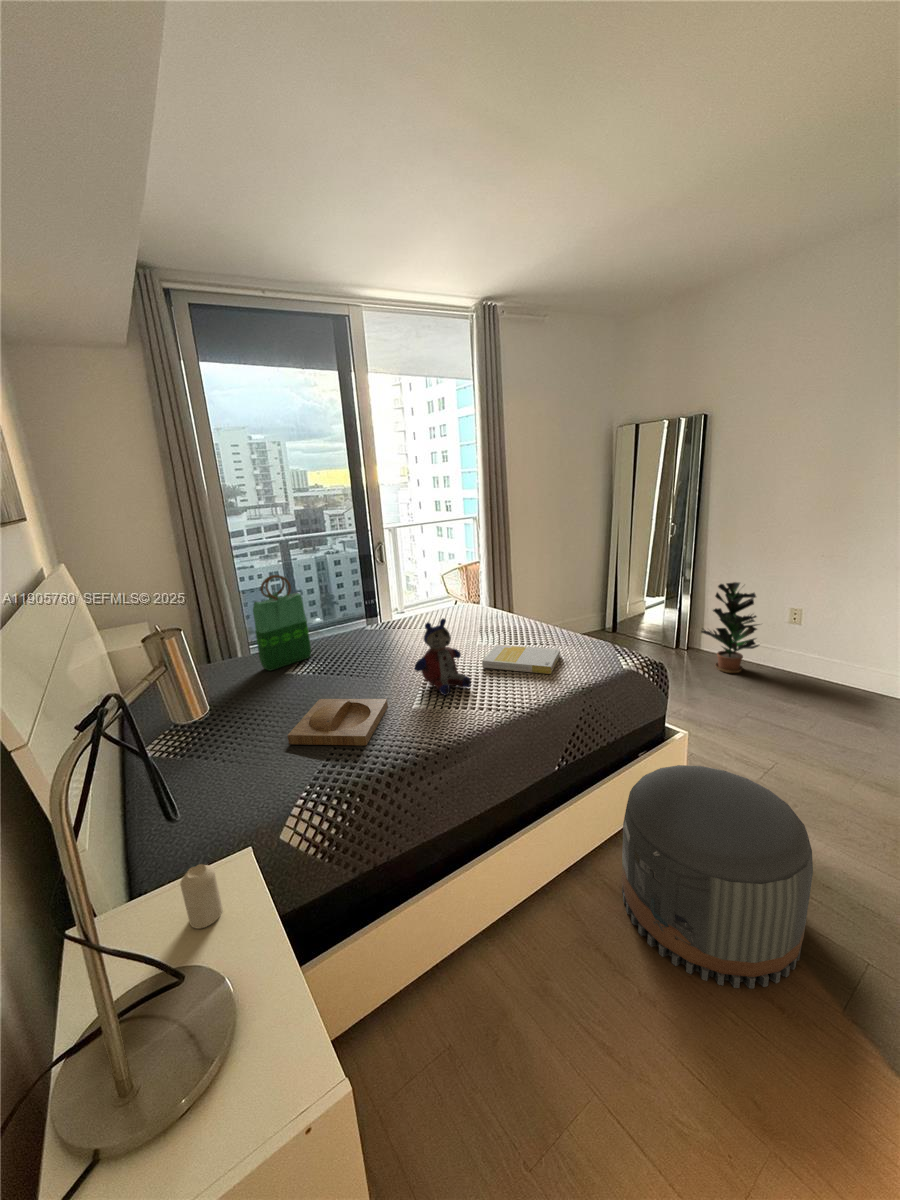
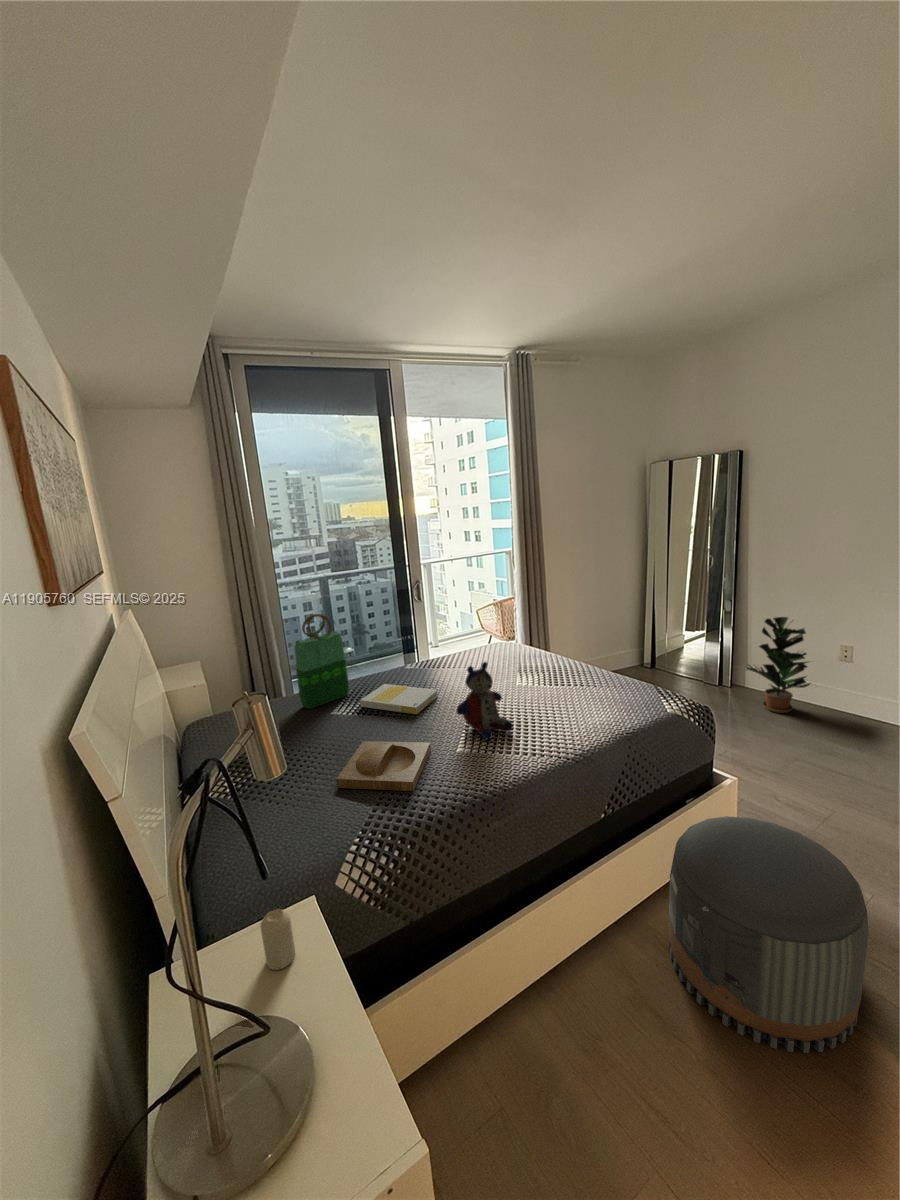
book: present [482,645,560,674] -> present [360,684,438,714]

